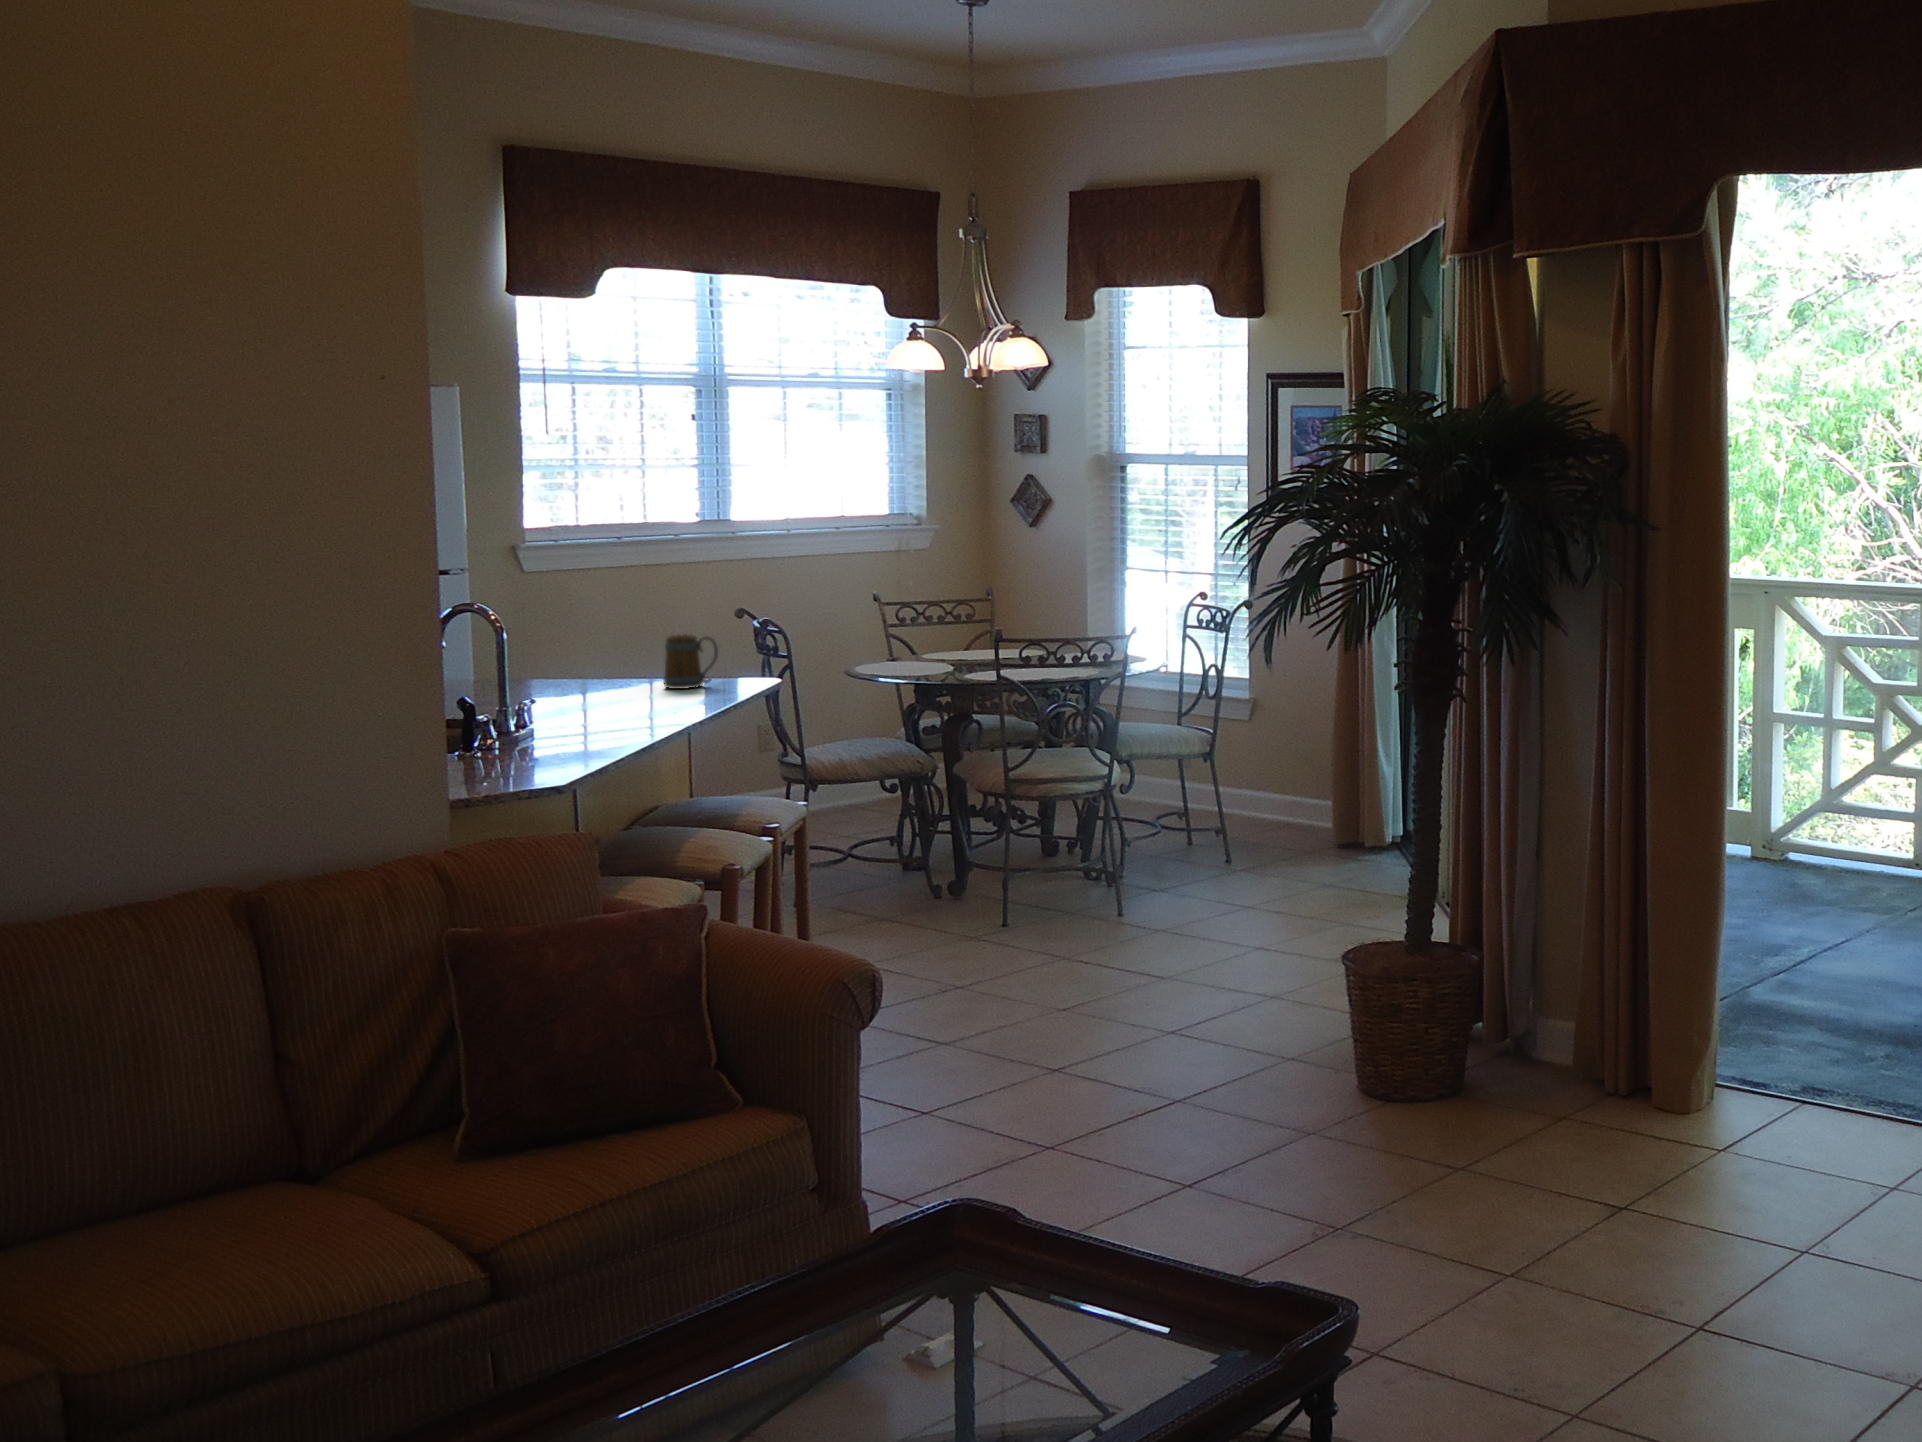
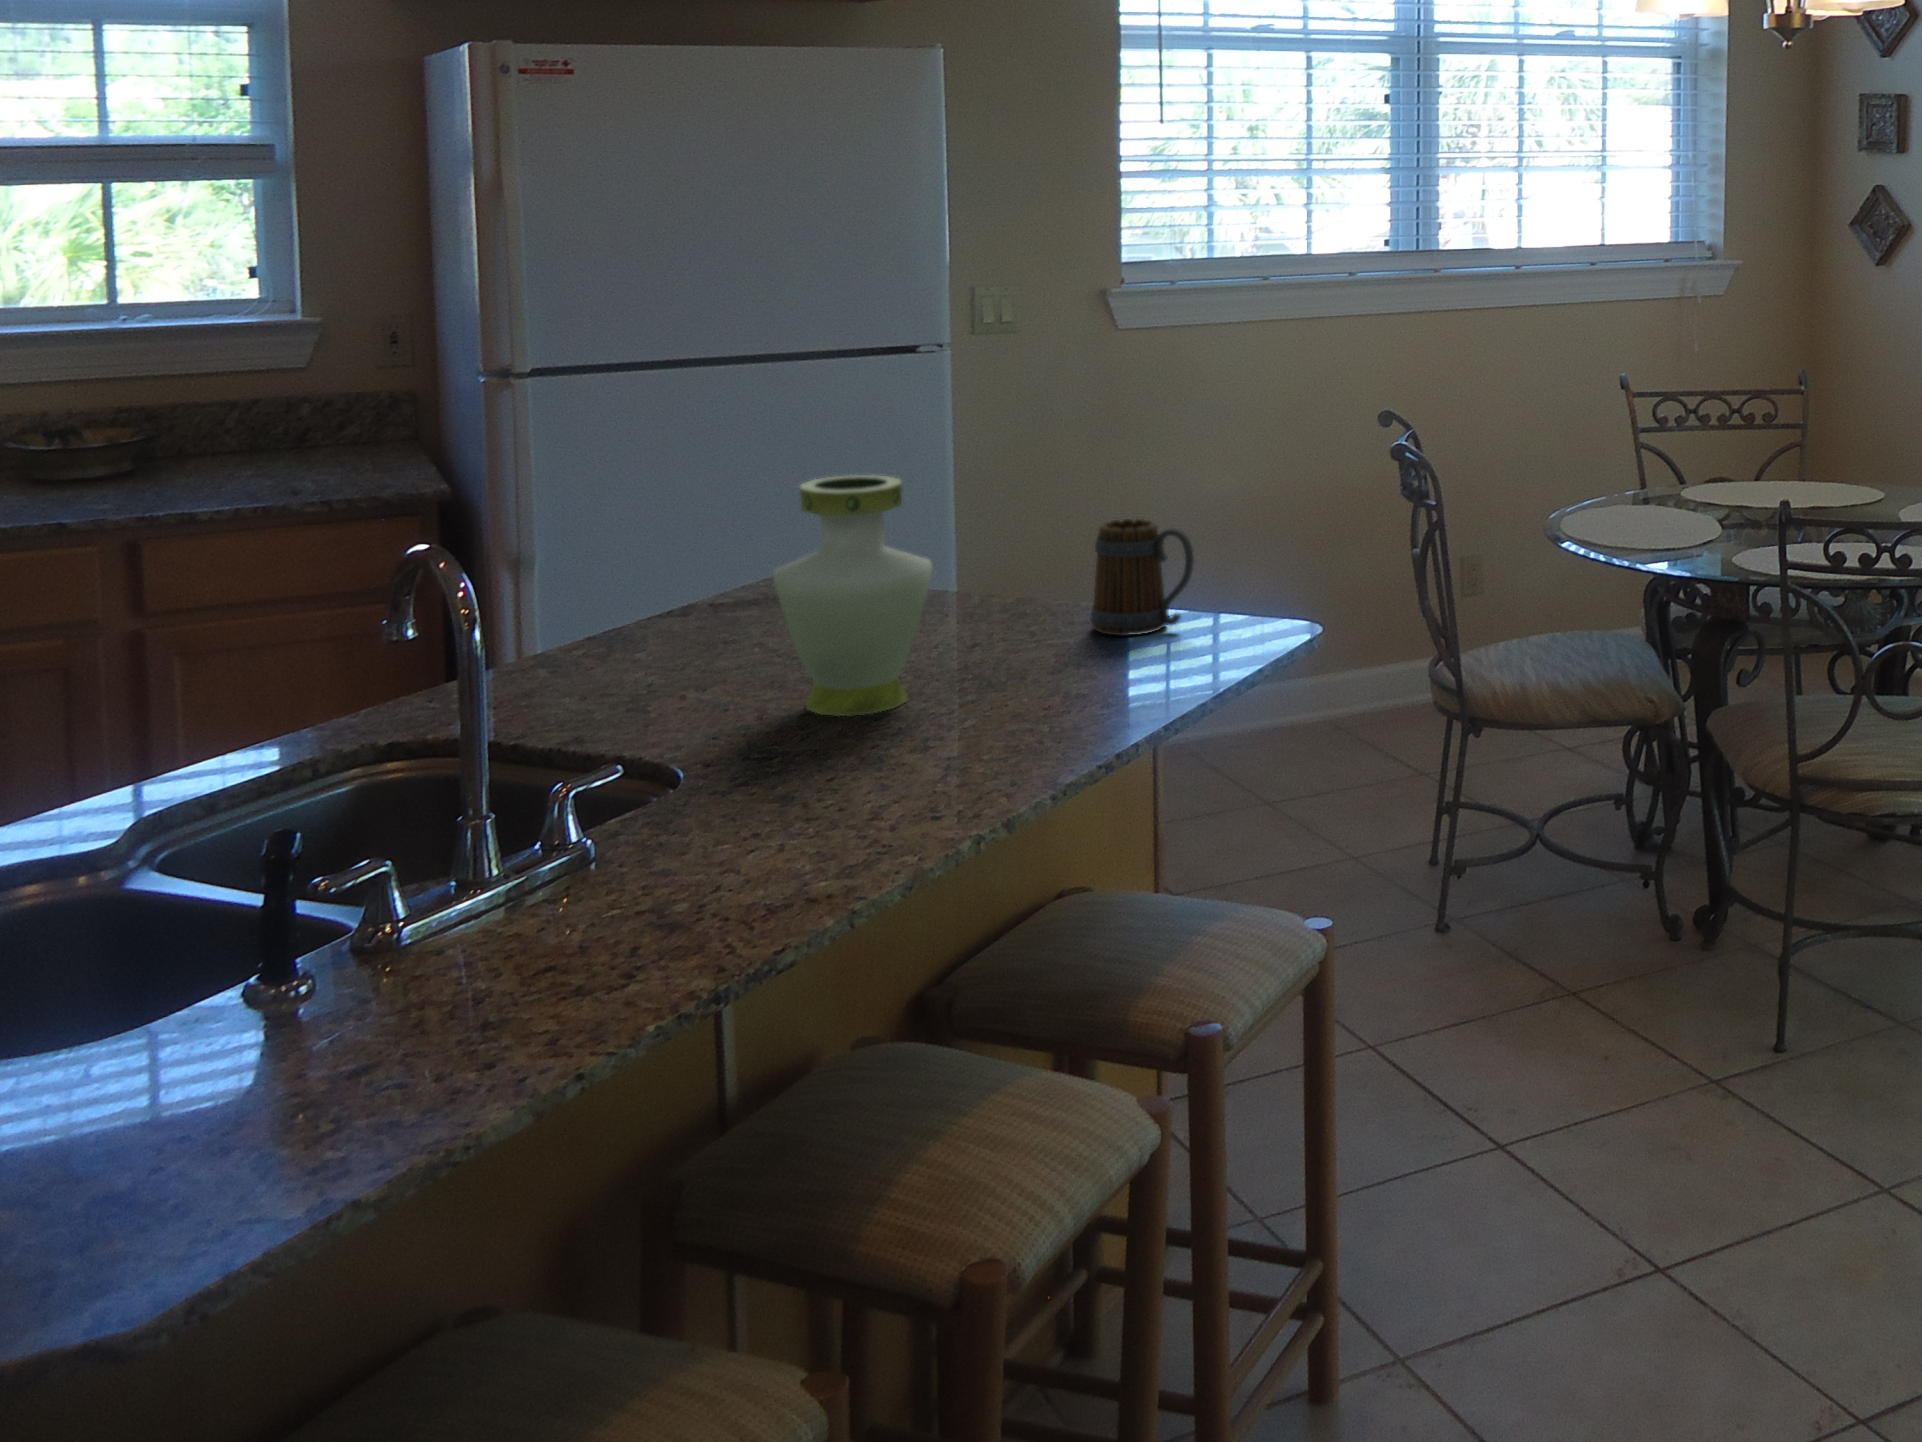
vase: none [535,606,614,714] -> present [773,475,932,716]

